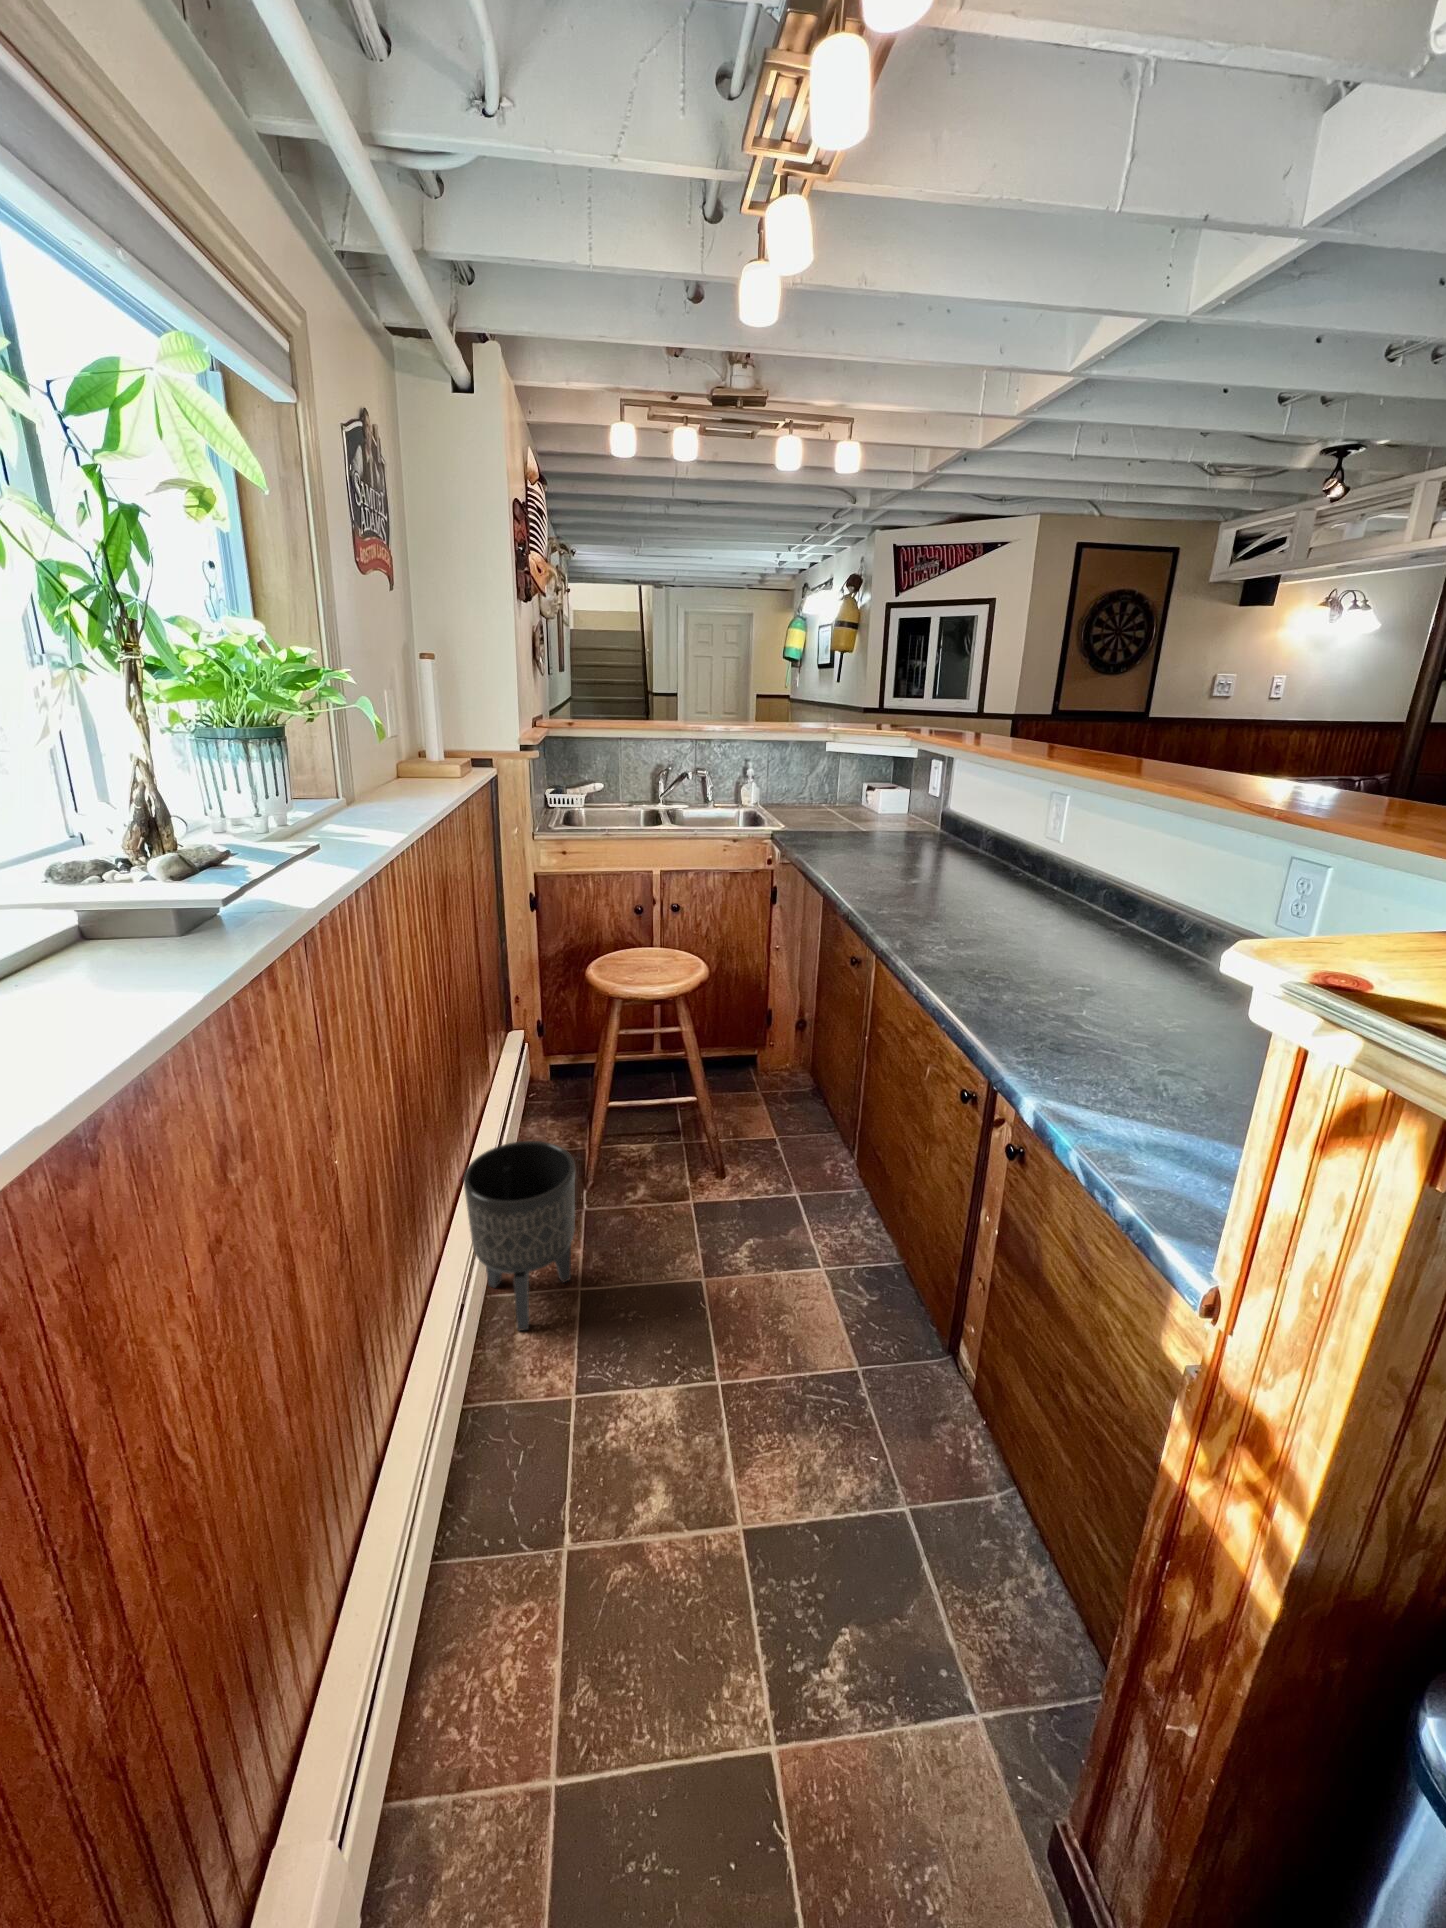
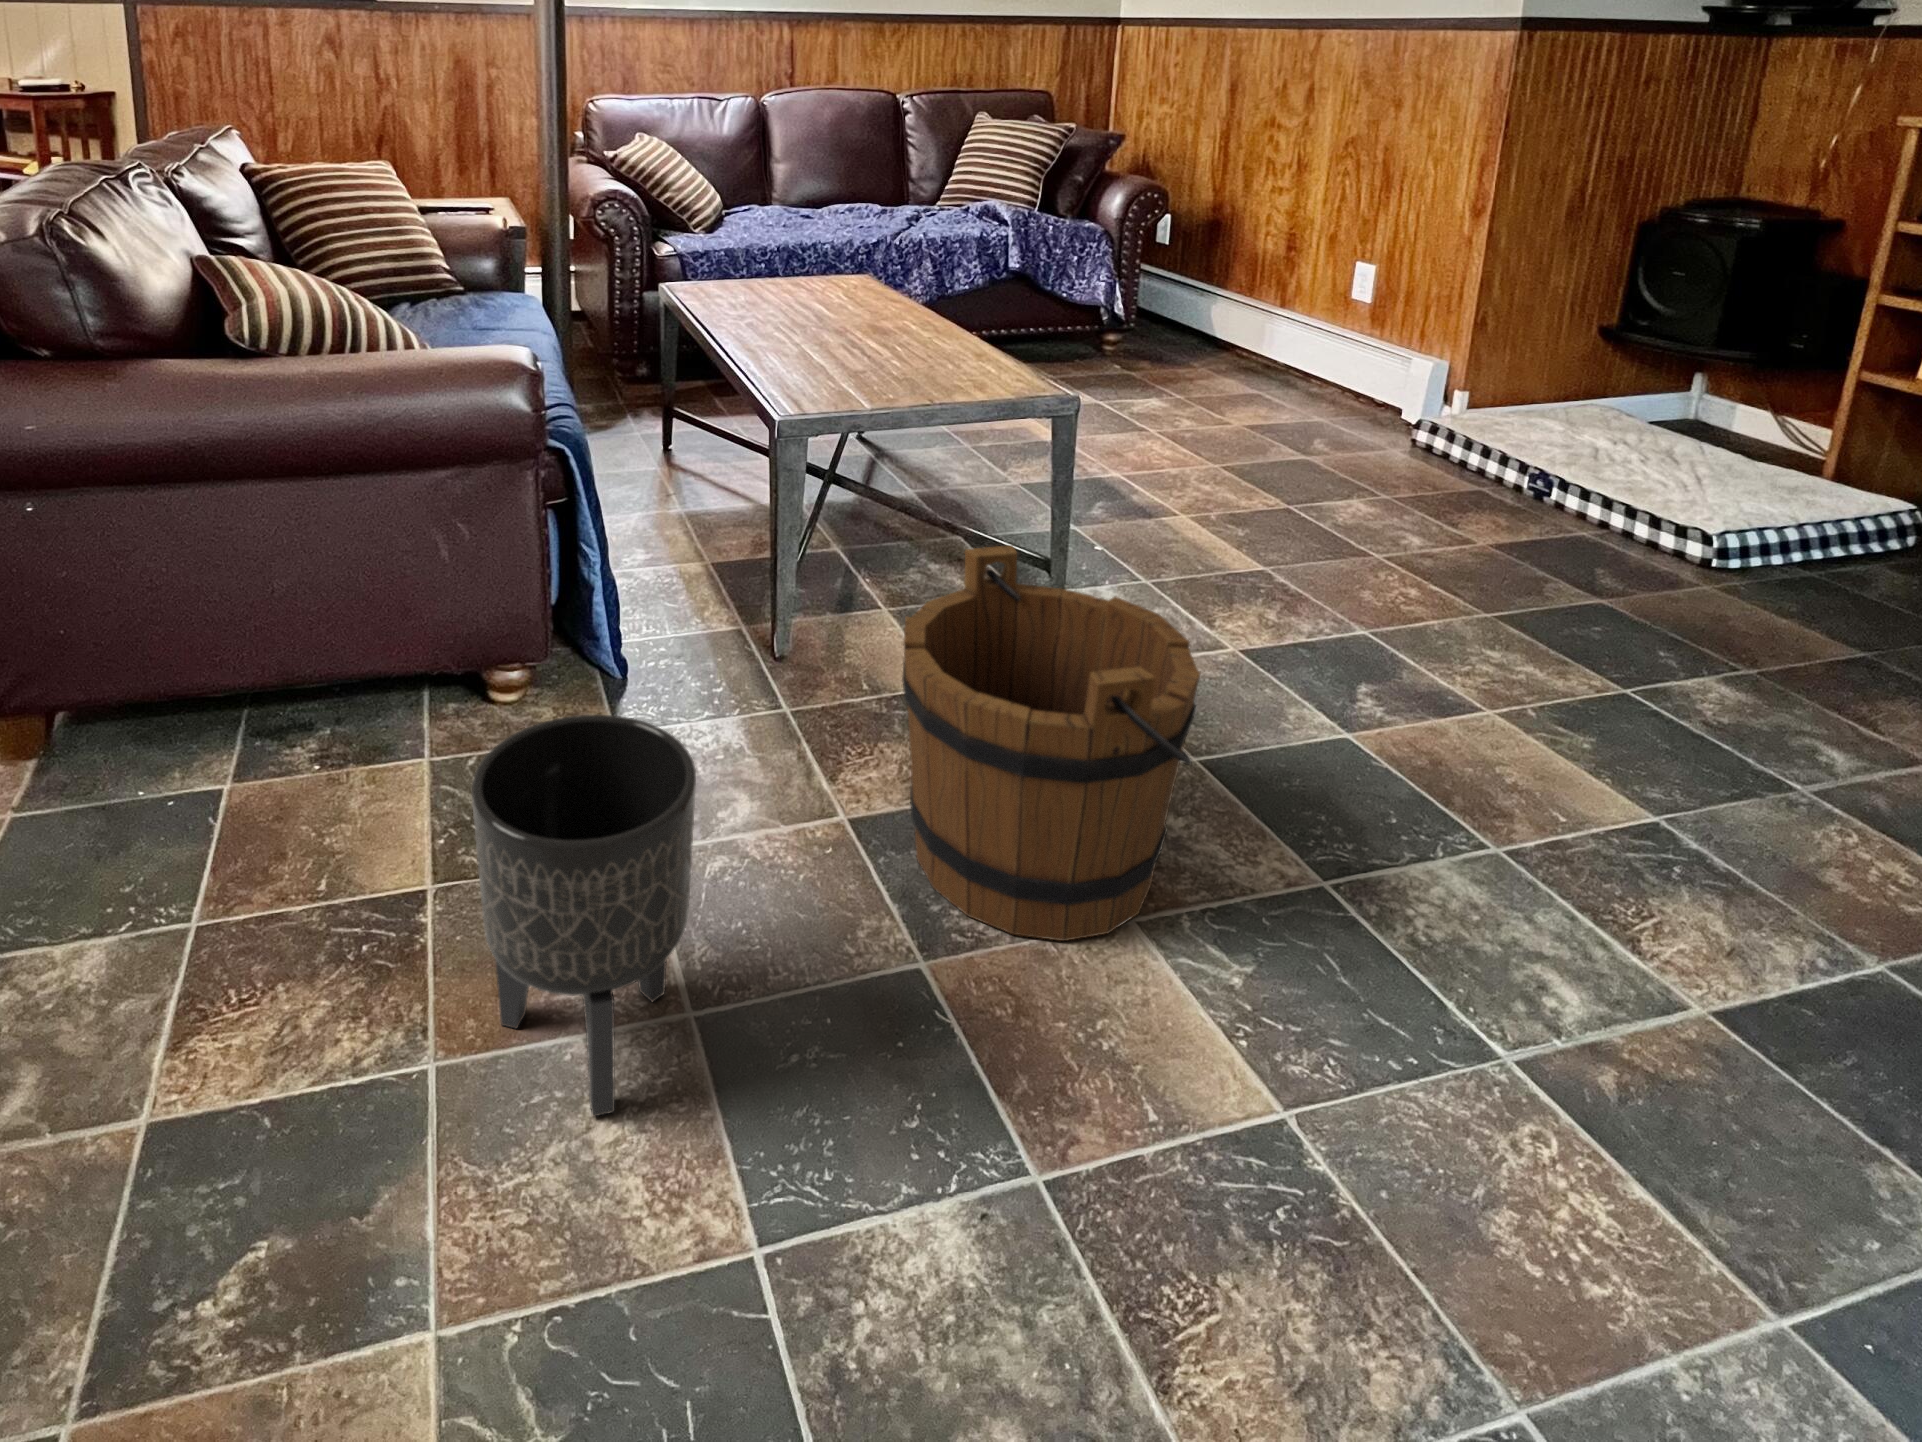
bucket: none [712,1066,867,1275] -> present [902,545,1200,941]

